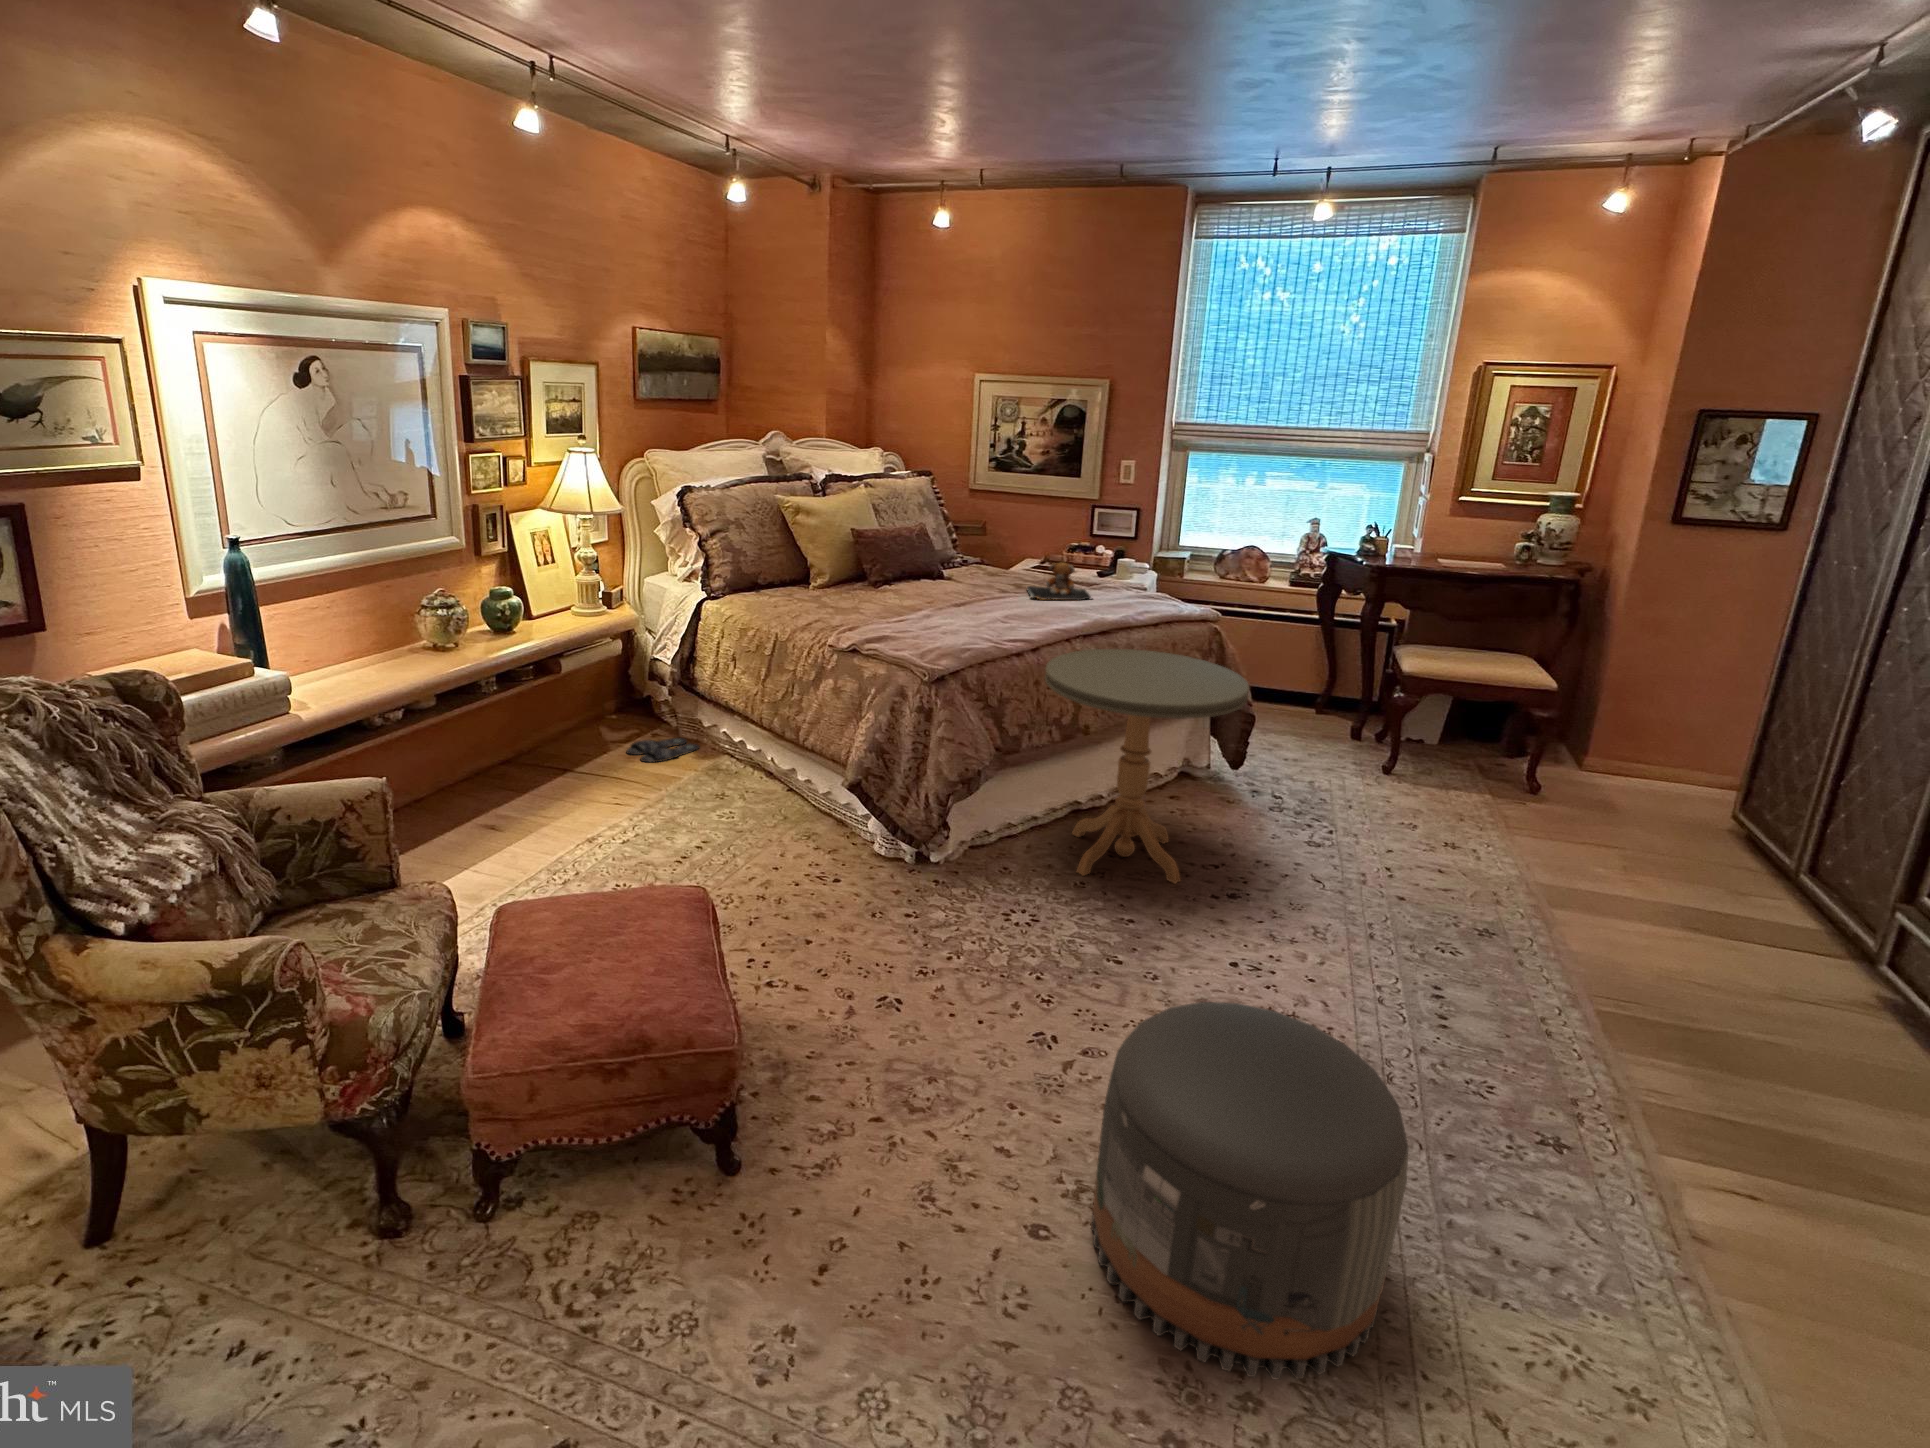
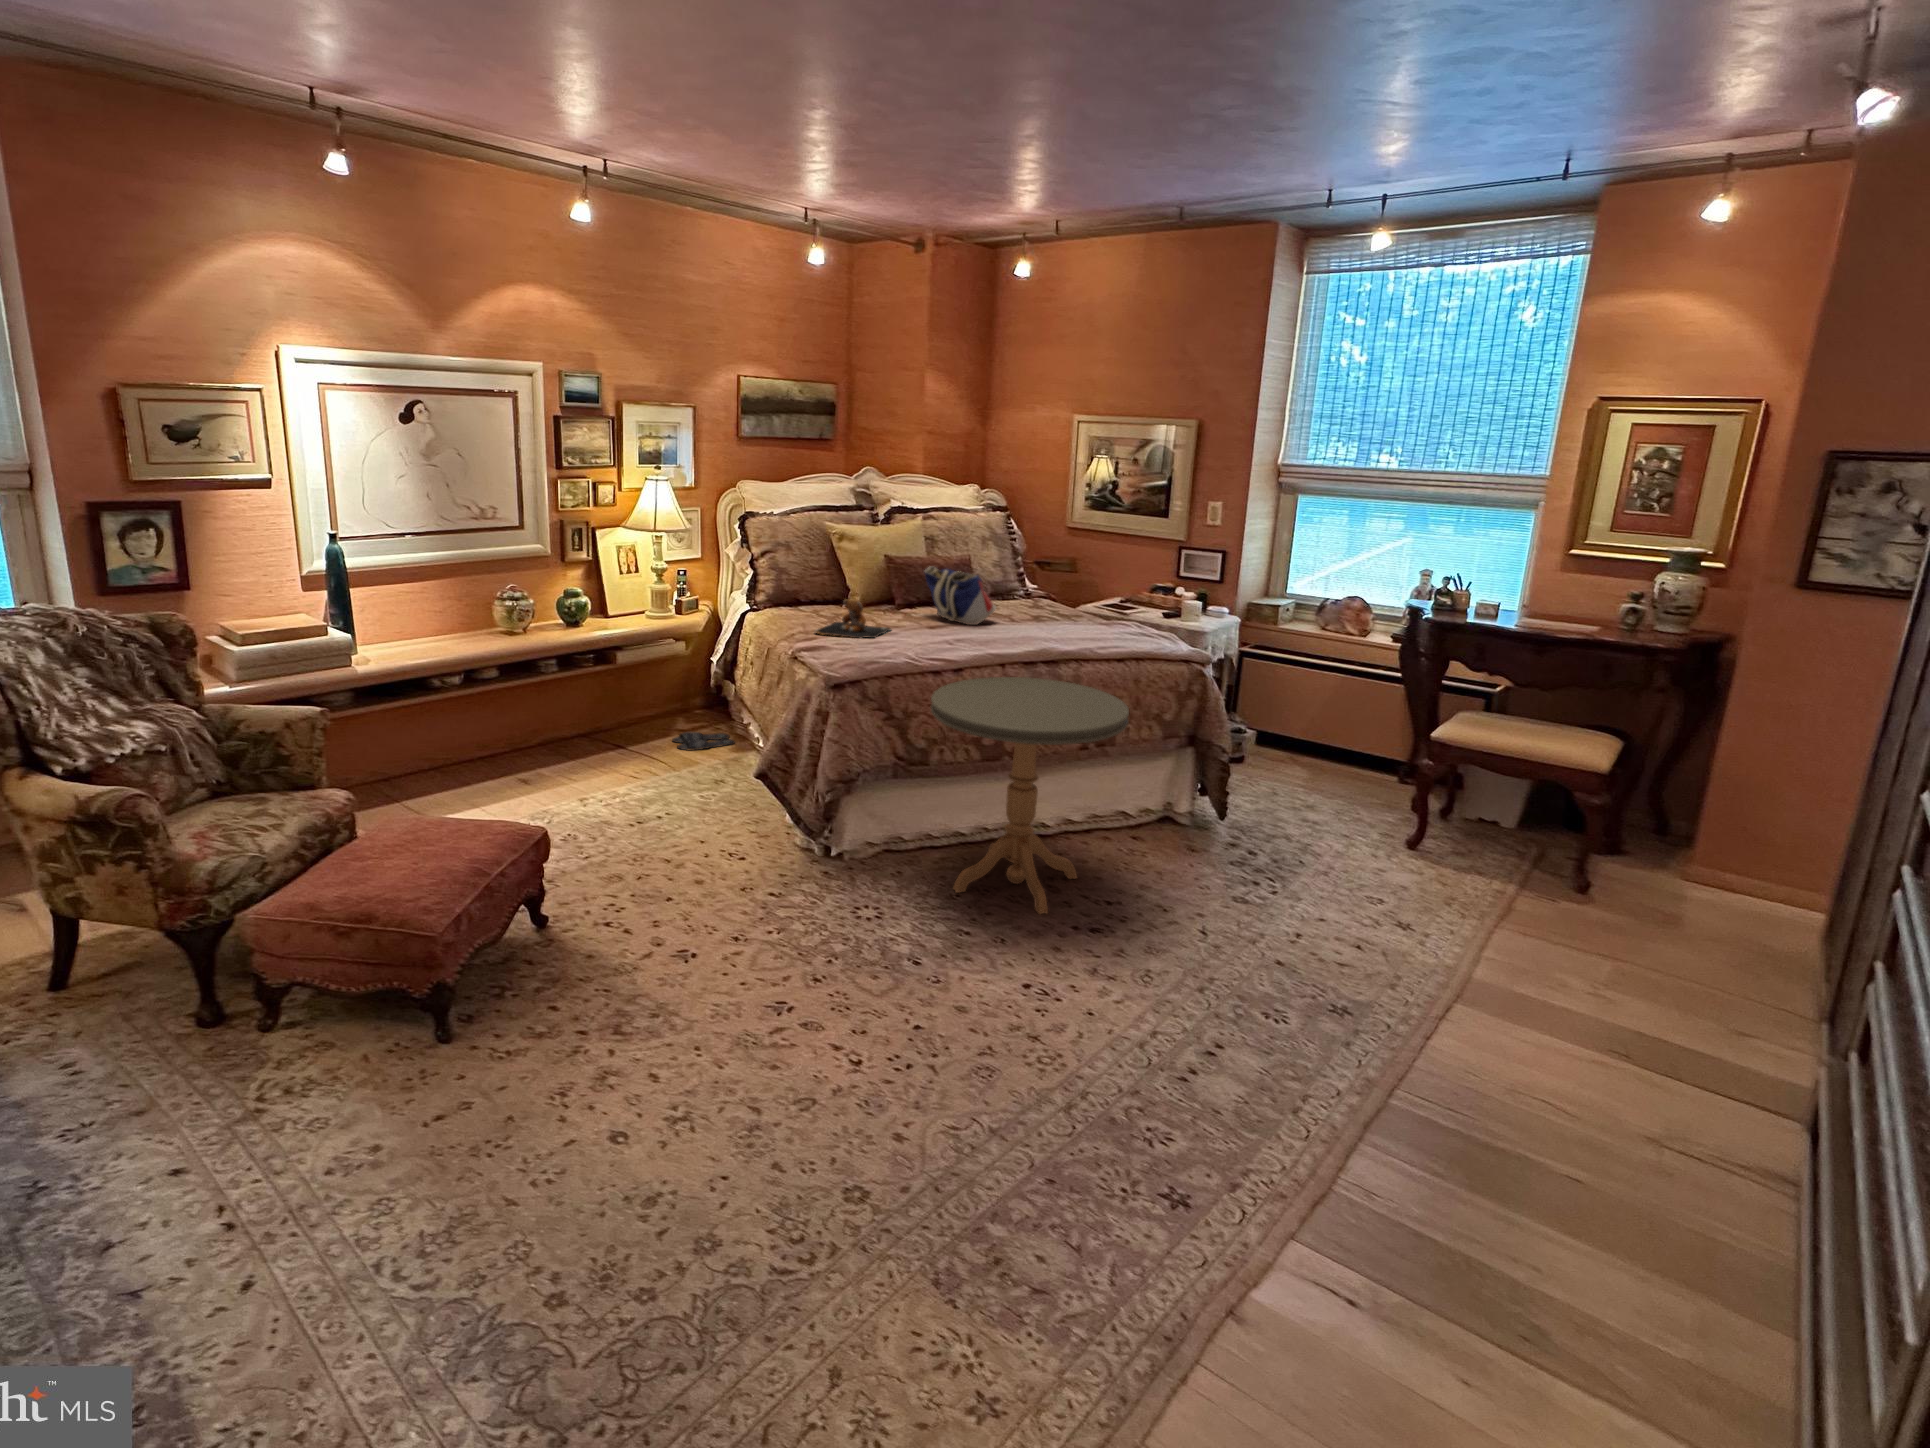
tote bag: none [909,538,991,597] -> present [925,566,997,625]
teddy bear: present [1027,563,1093,600] -> present [815,599,891,638]
pouf: present [1092,1002,1408,1379] -> none [606,969,870,1301]

